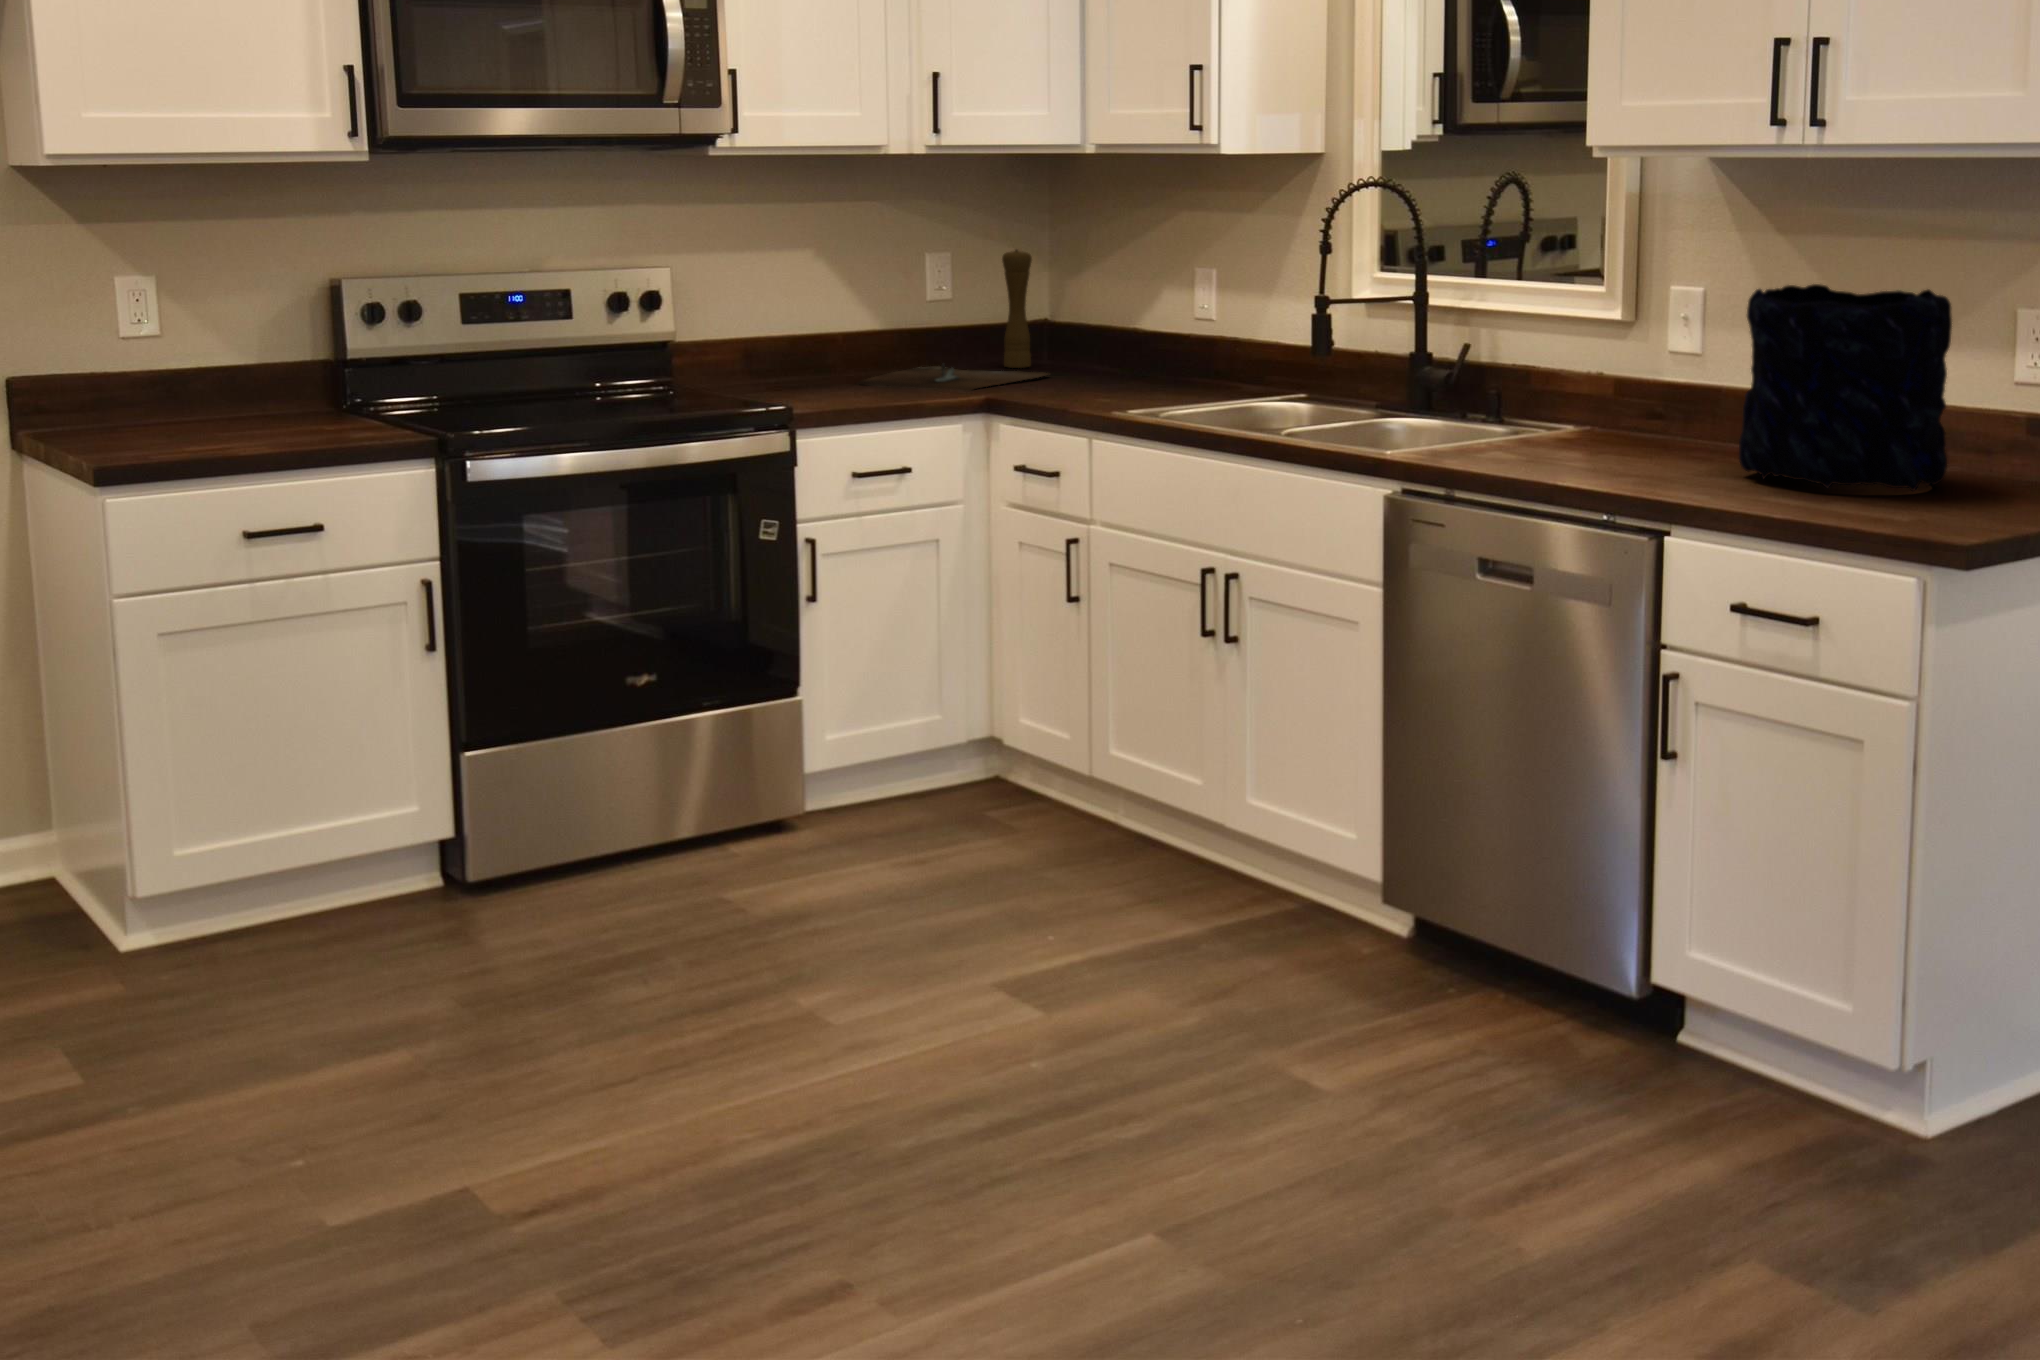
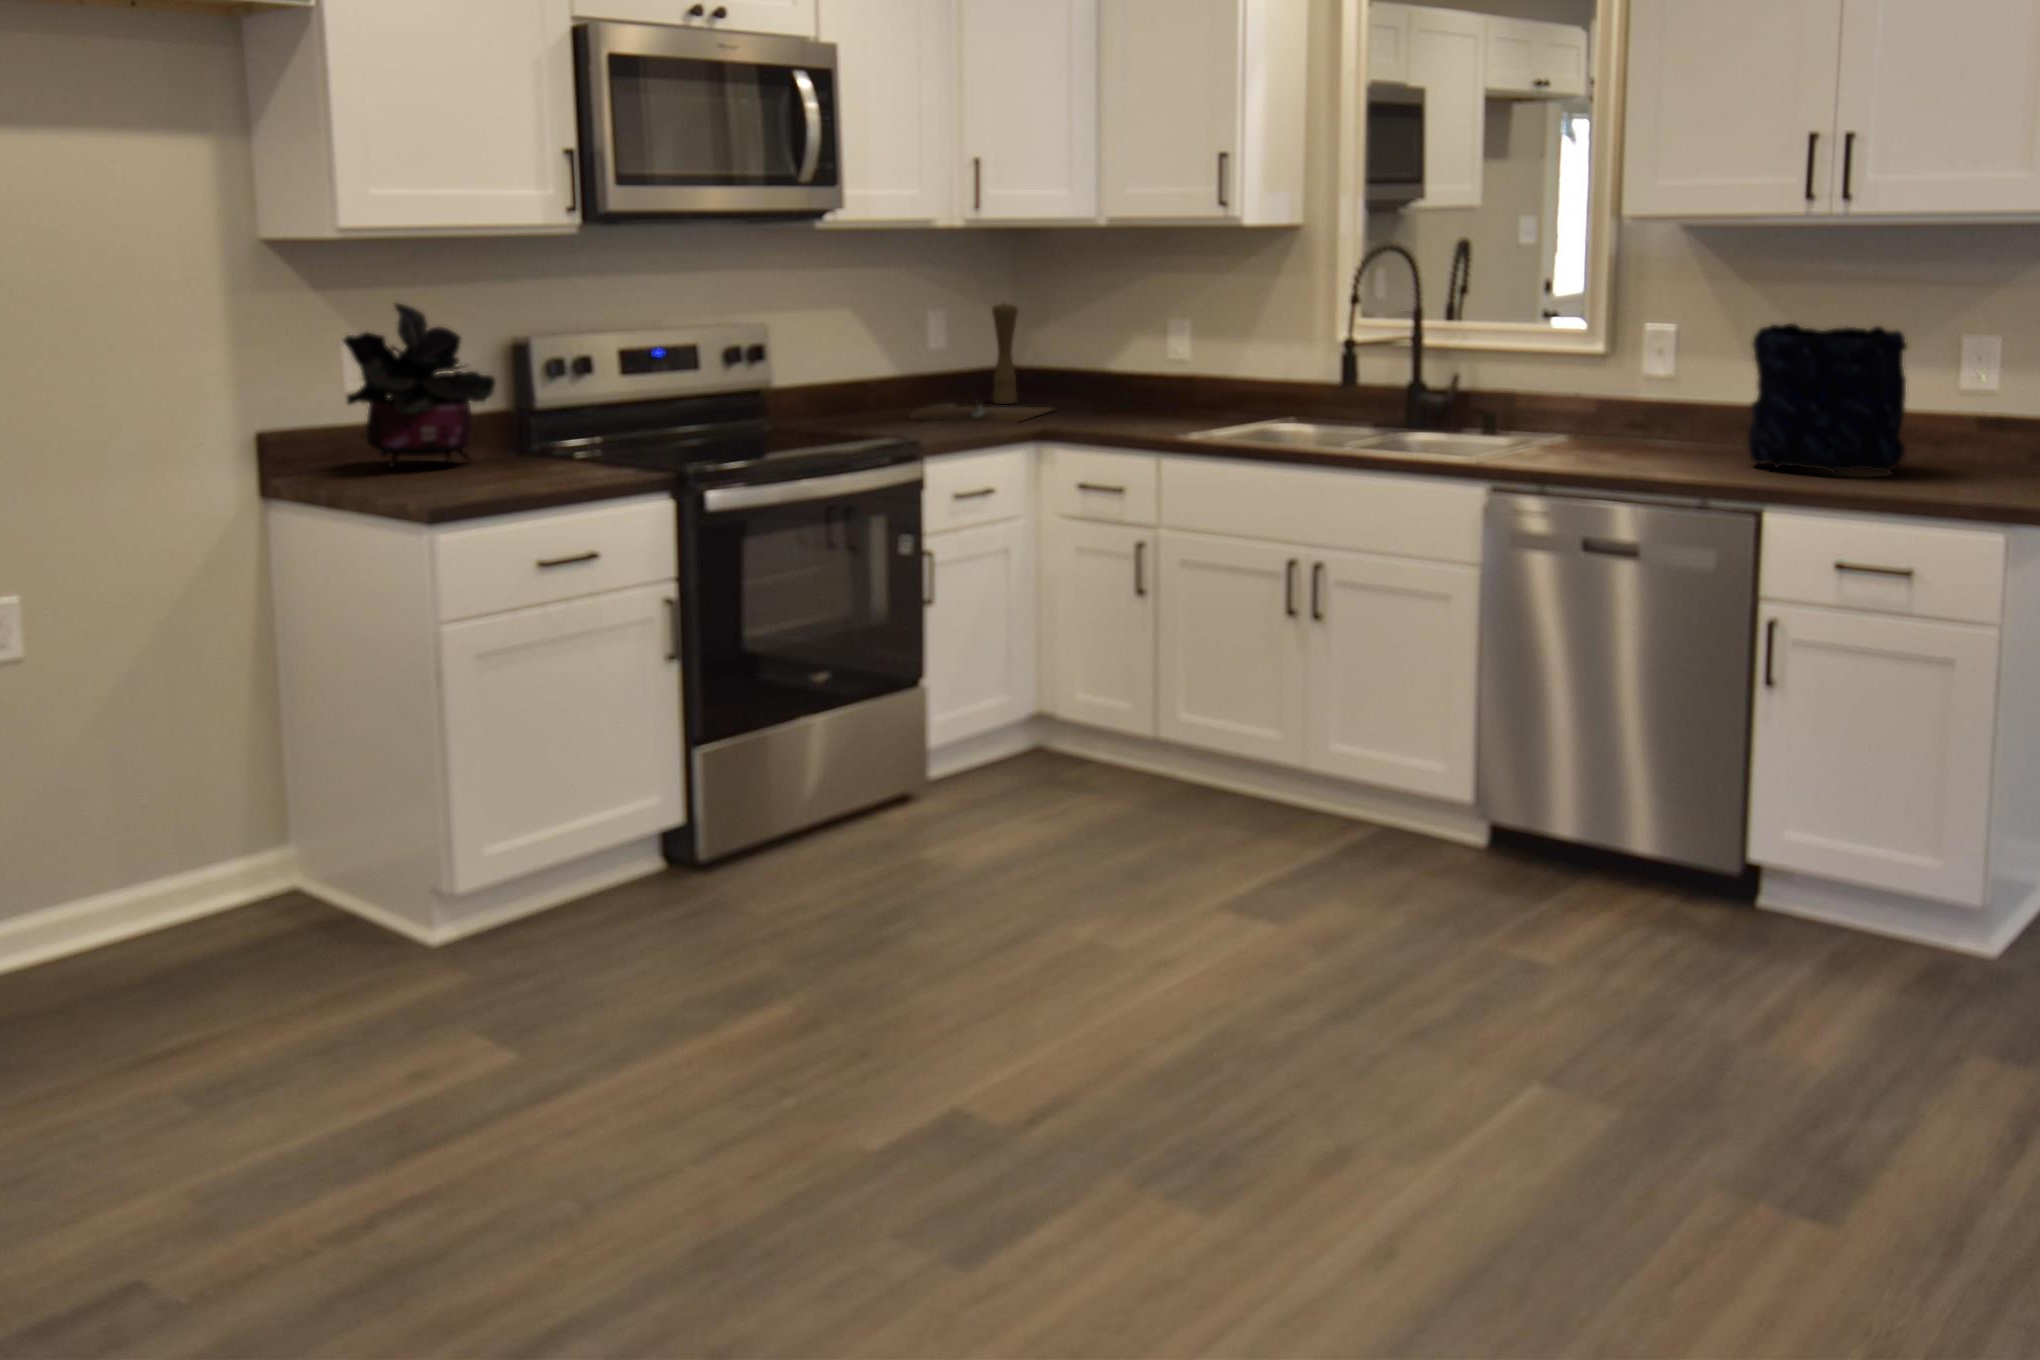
potted plant: none [96,240,276,422] -> present [343,304,496,466]

